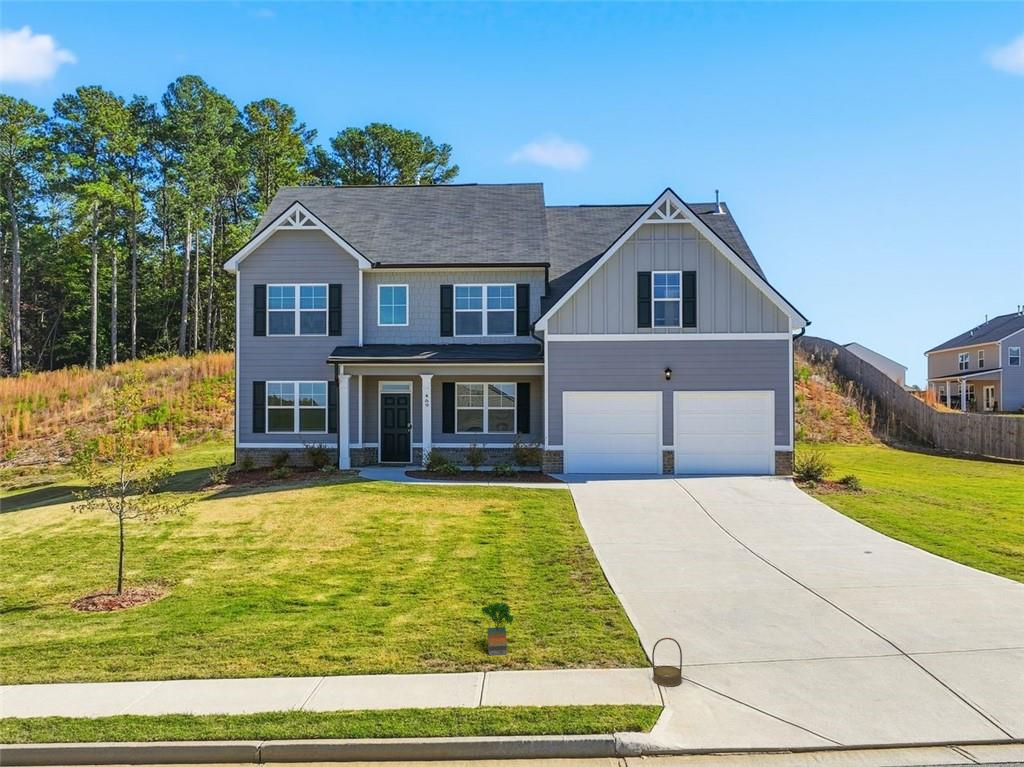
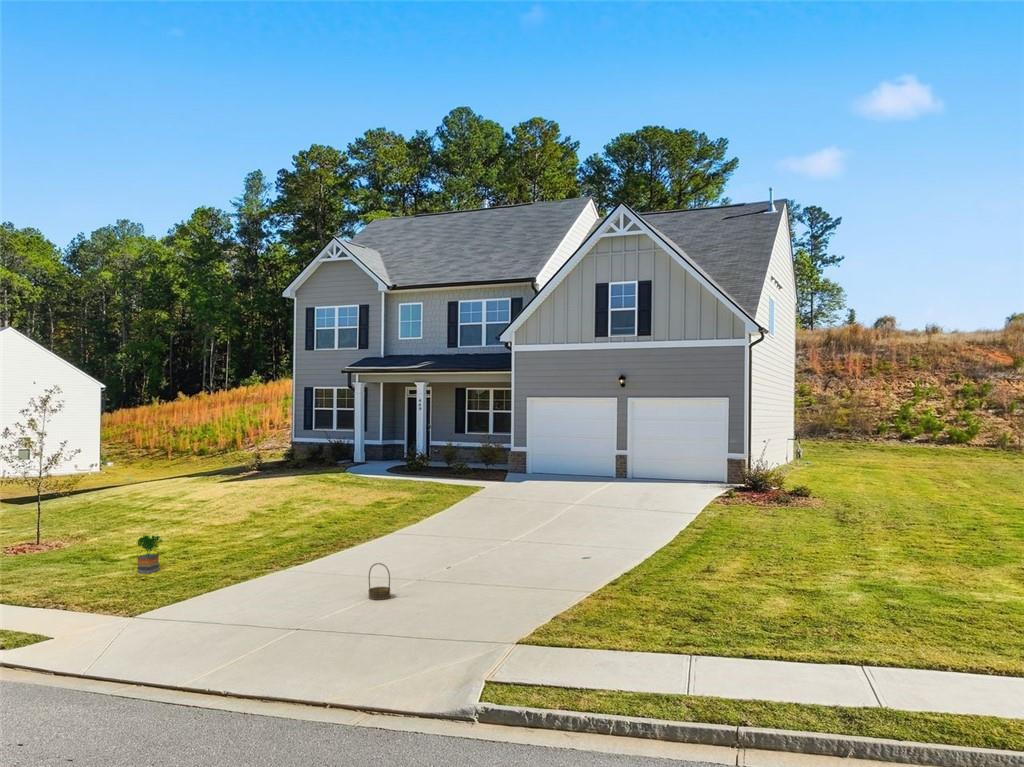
basket: present [652,638,682,687] -> present [369,563,390,600]

